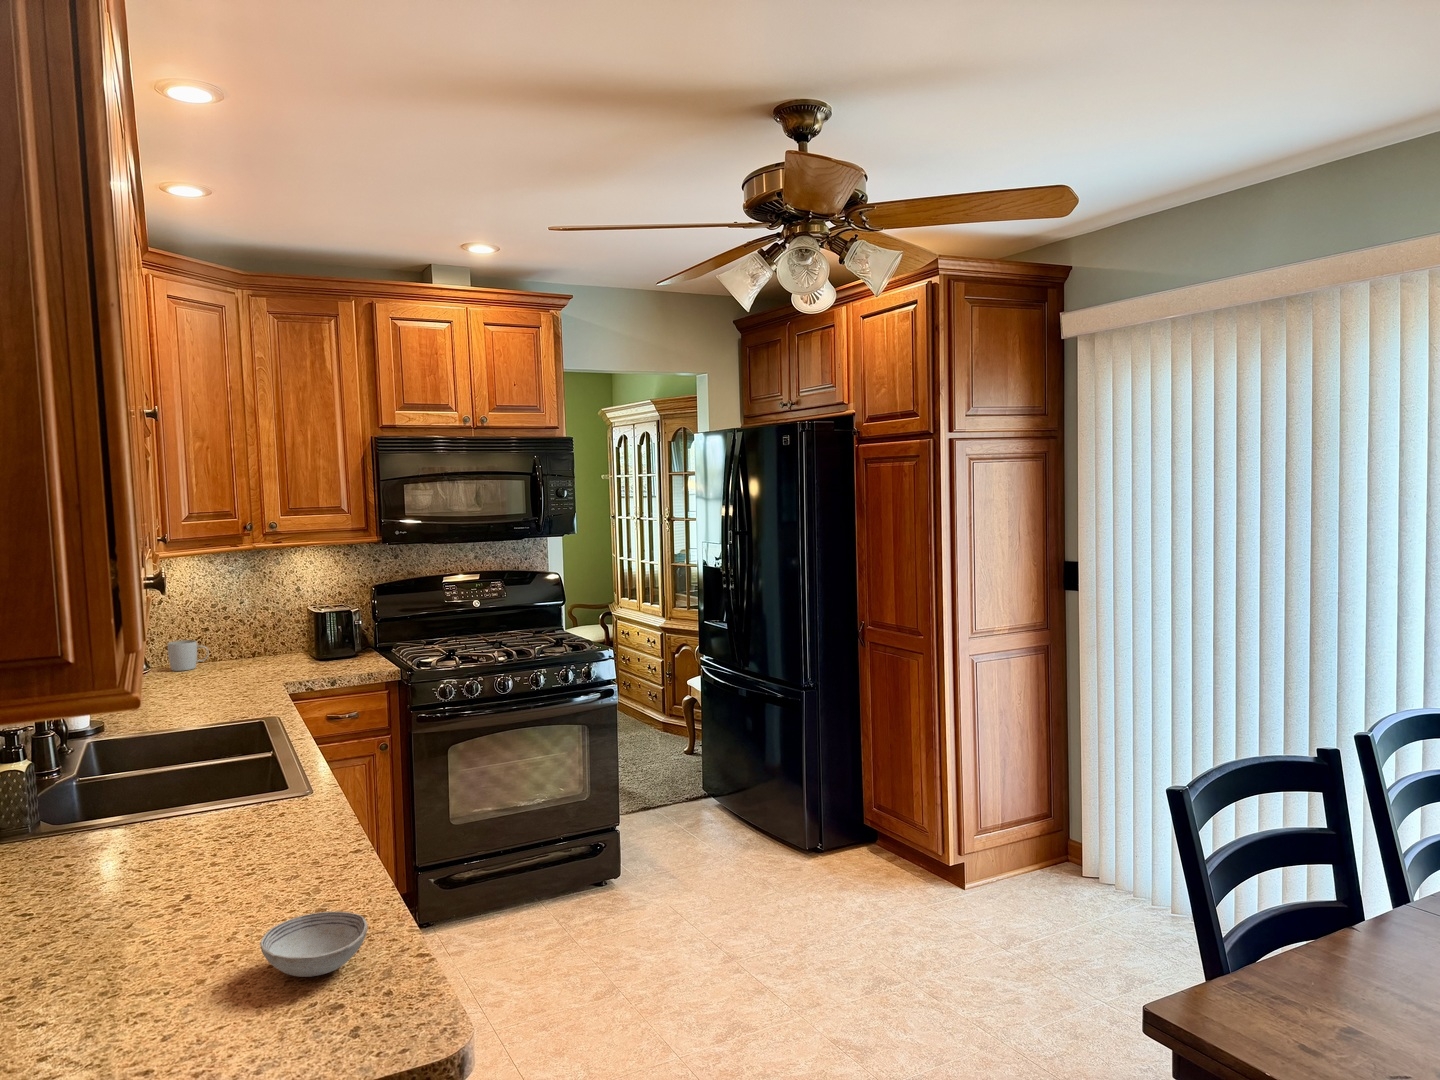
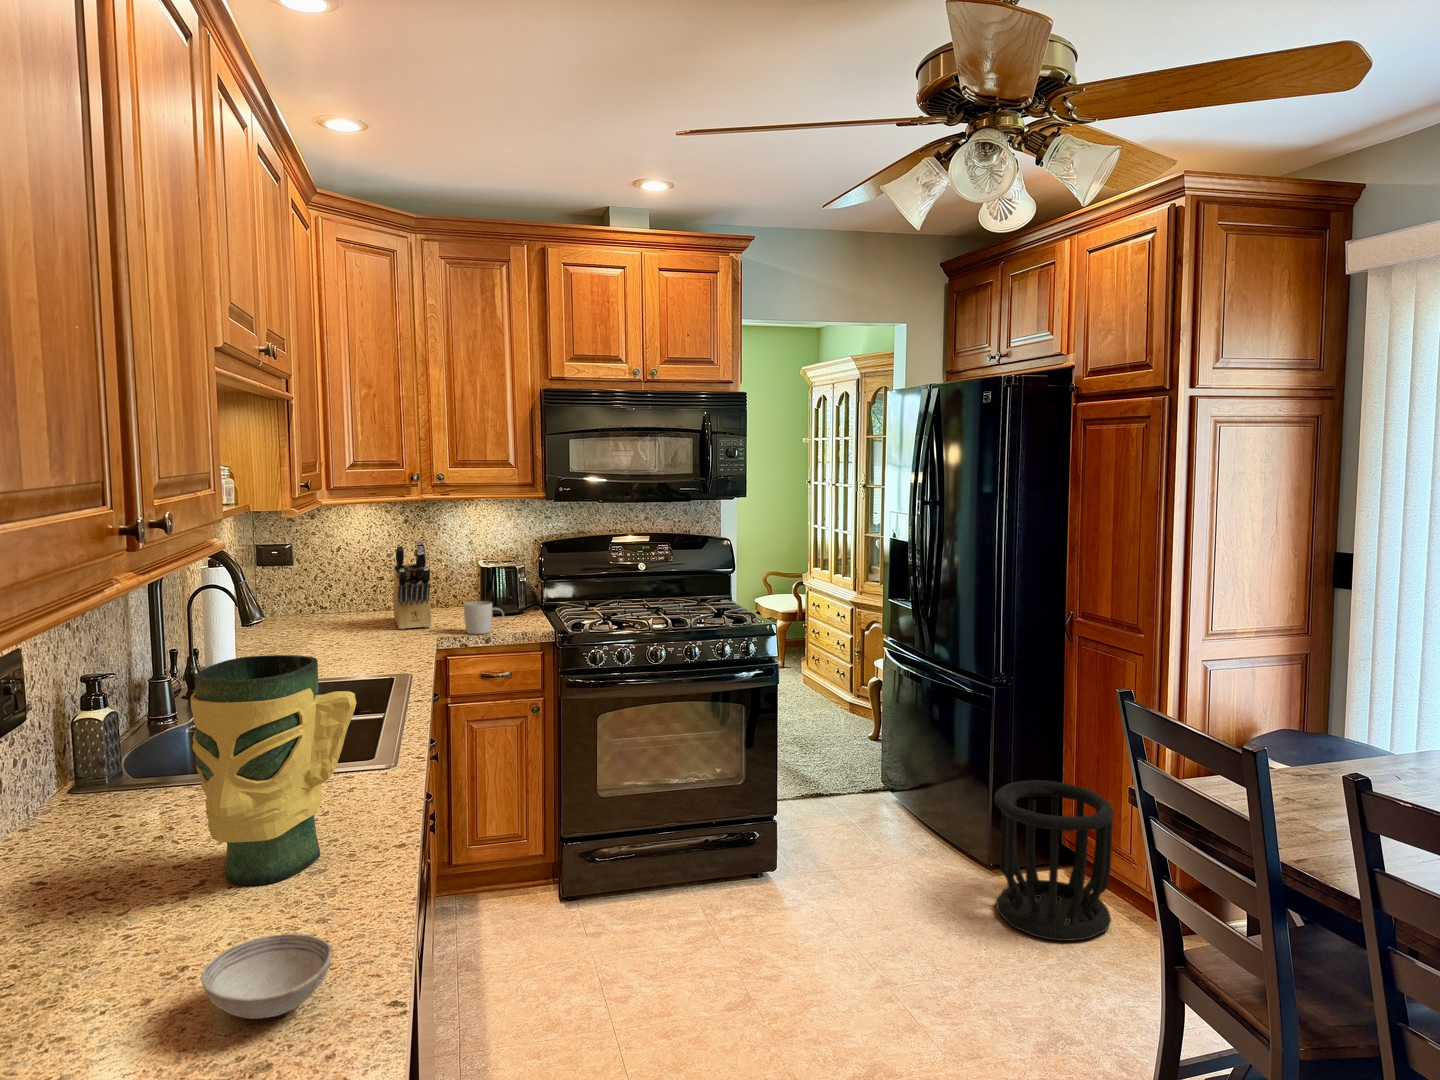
knife block: none [225,589,272,678] -> present [394,541,431,629]
mug: present [168,640,209,671] -> present [464,601,503,634]
vase: none [158,690,318,895] -> present [191,655,356,885]
wastebasket: none [811,768,912,903] -> present [994,780,1114,941]

